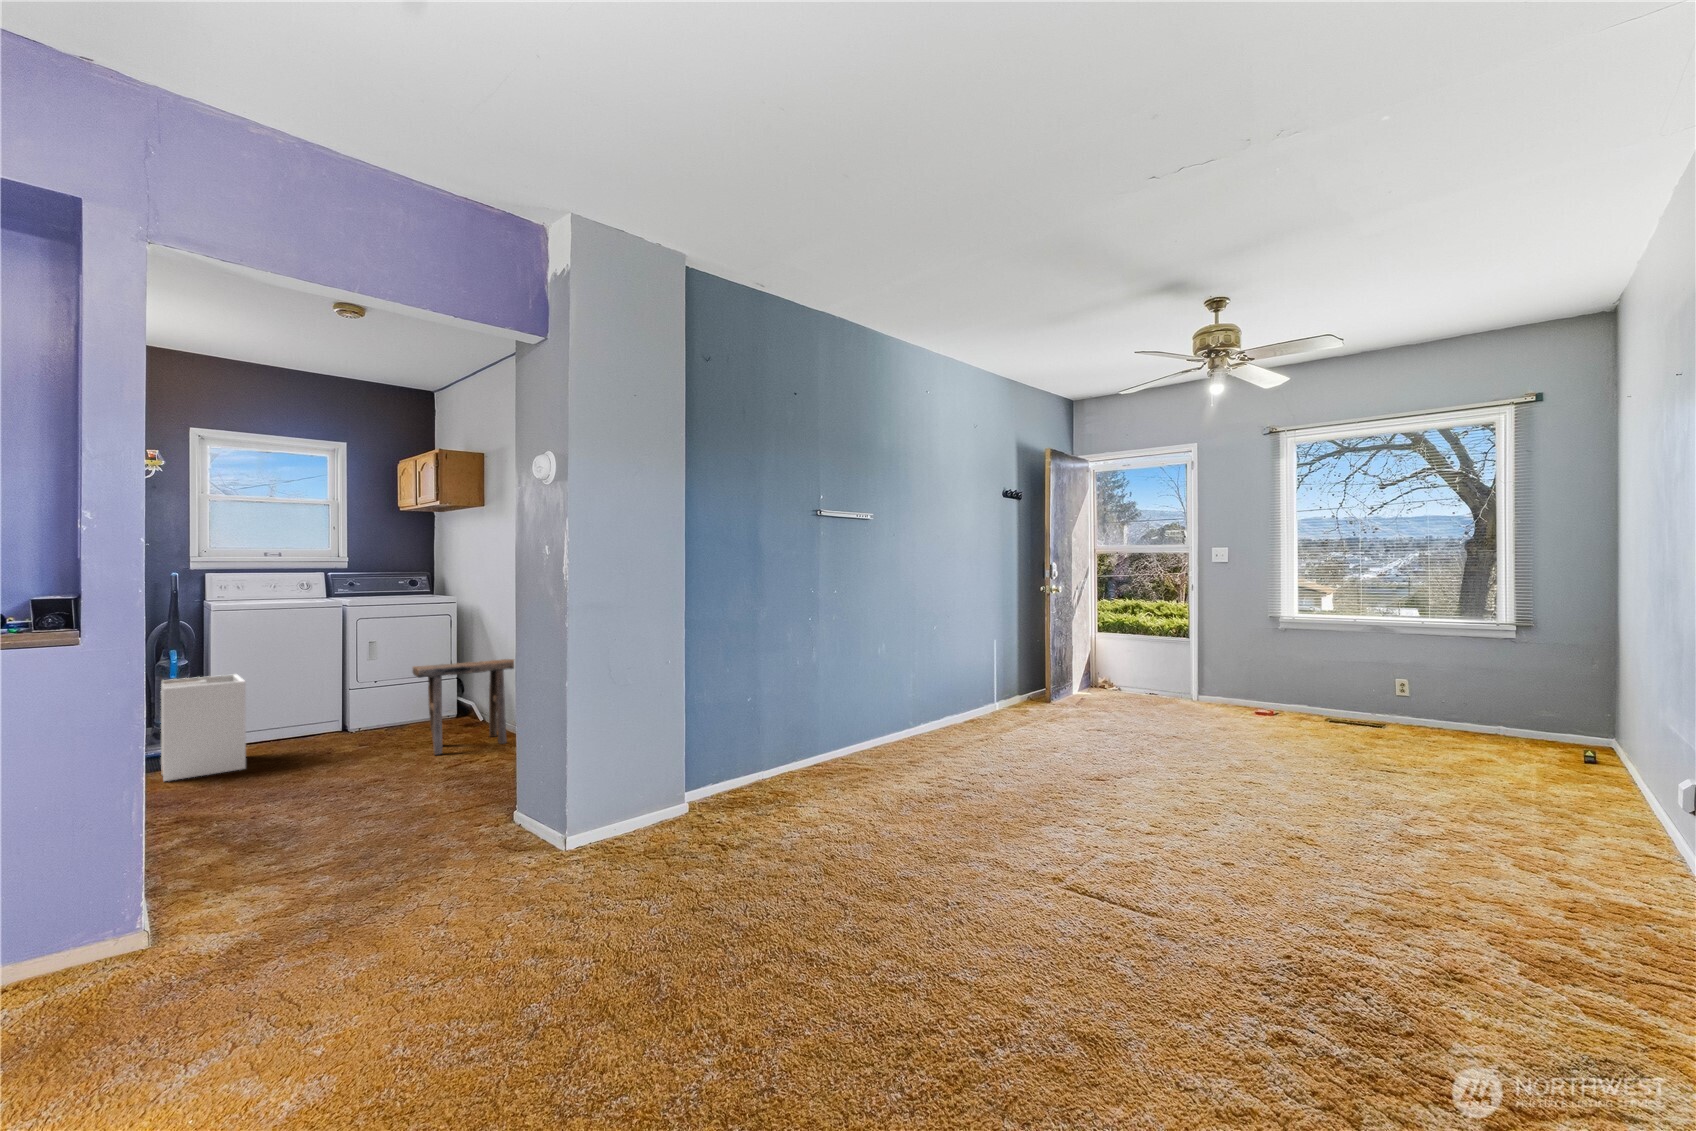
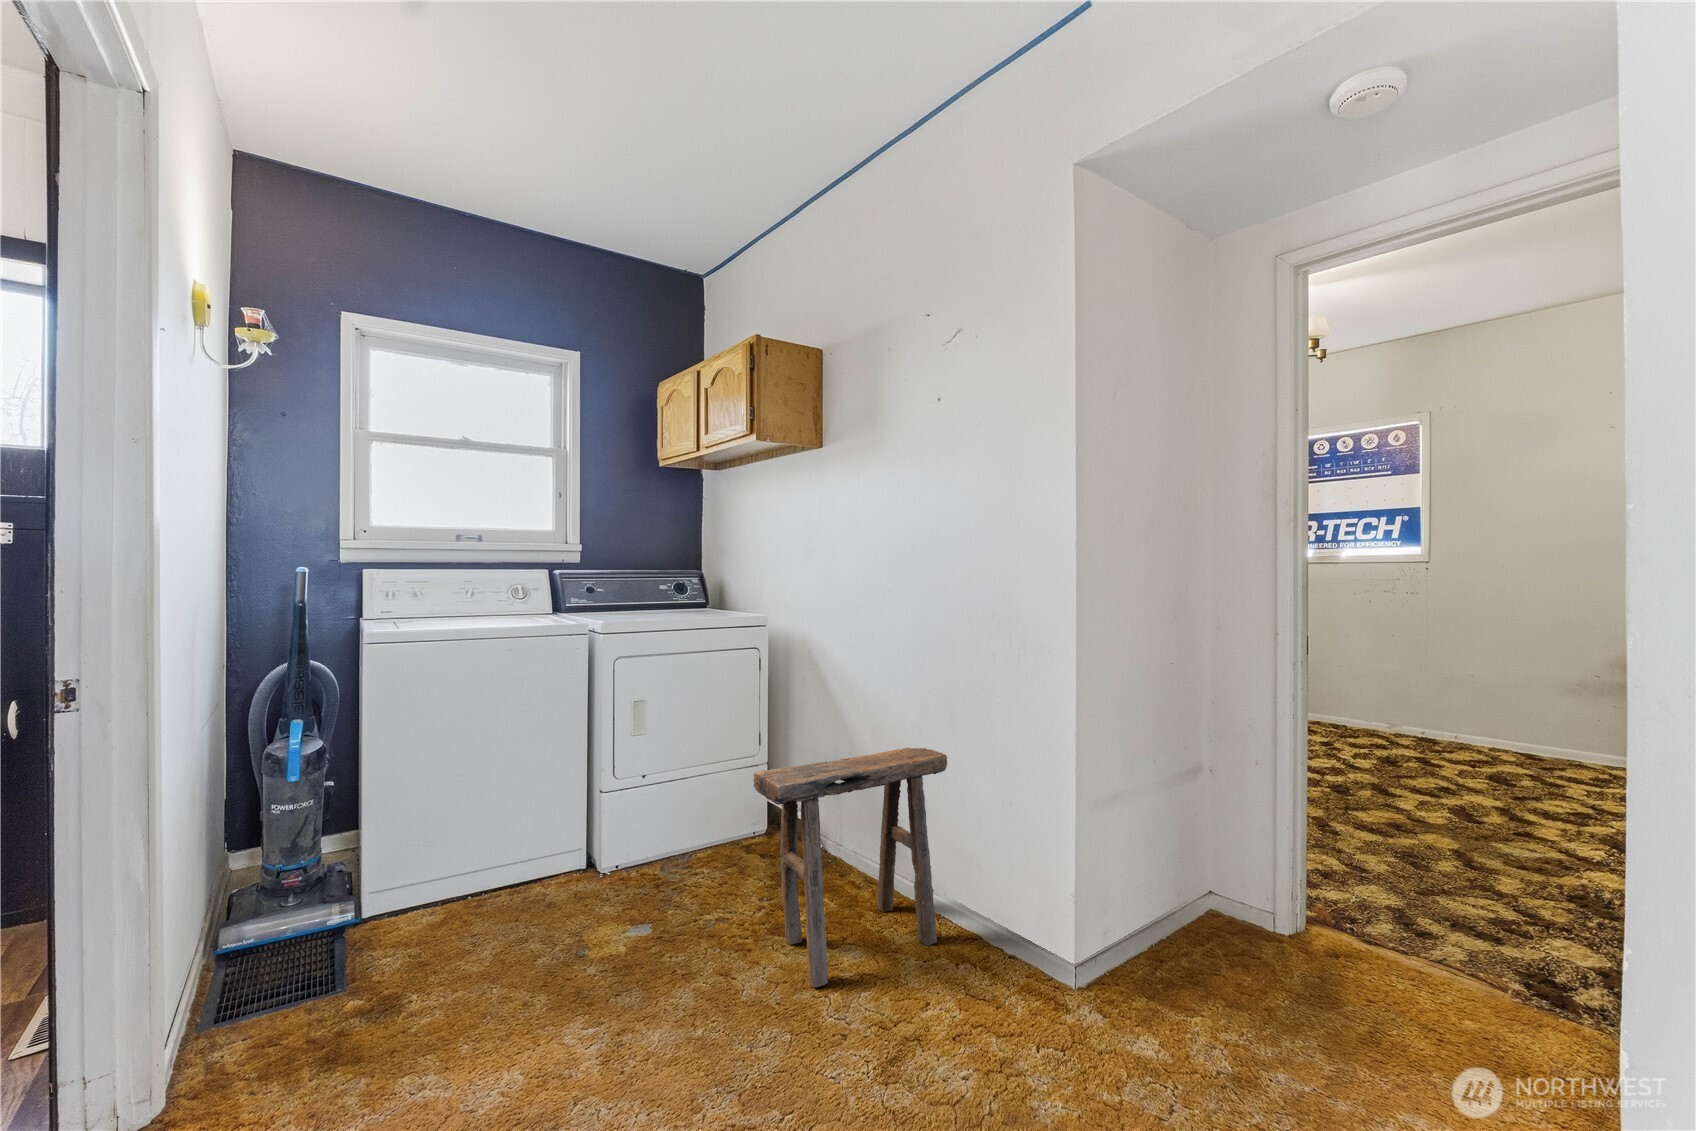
laundry hamper: present [161,674,246,781] -> none [242,779,422,1070]

